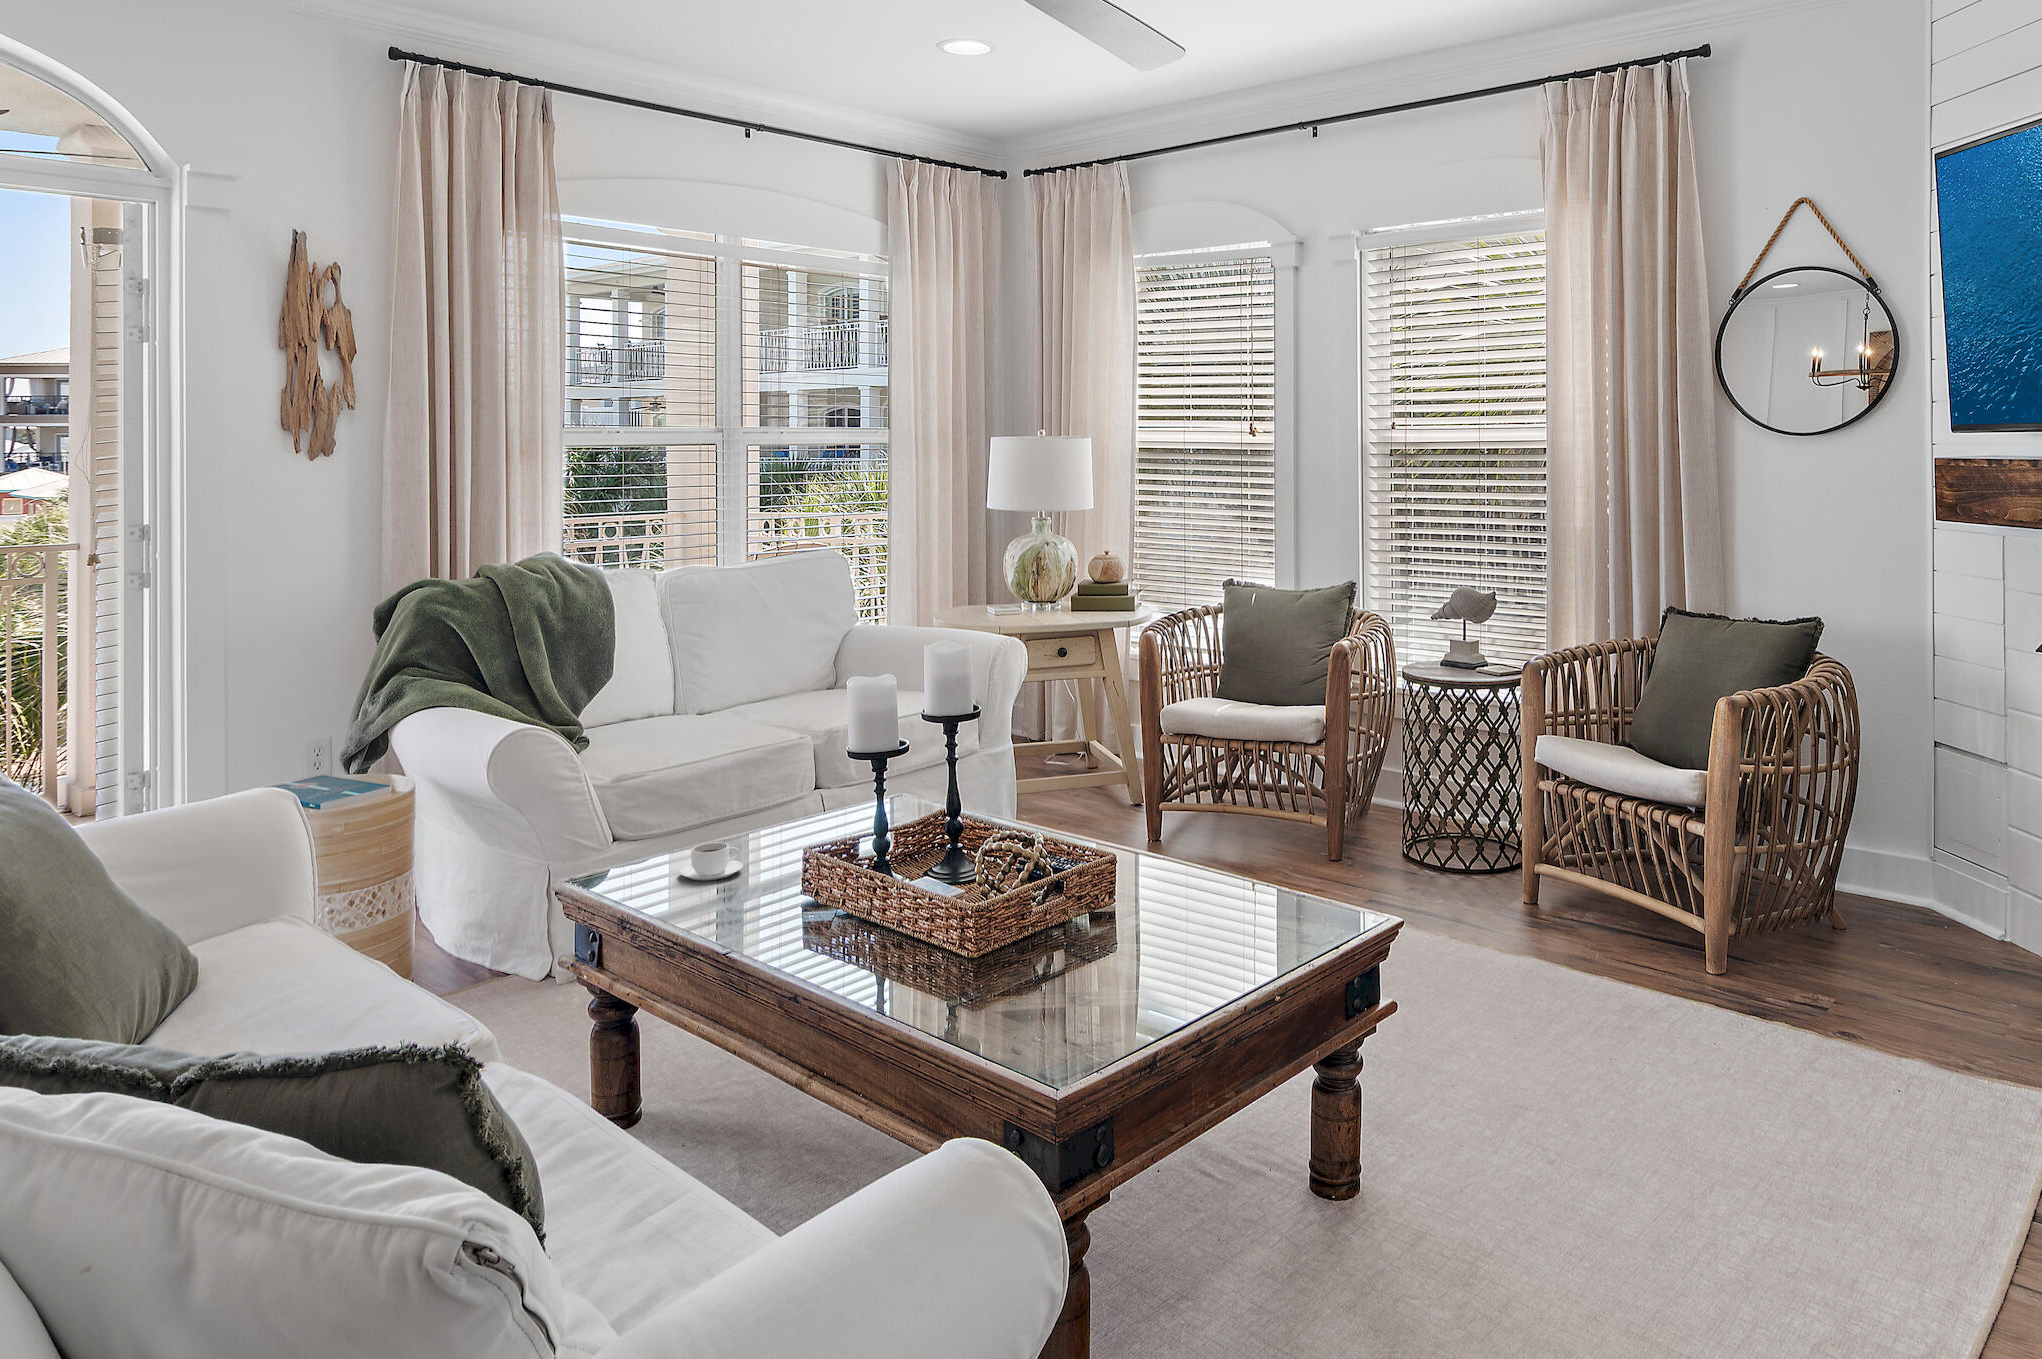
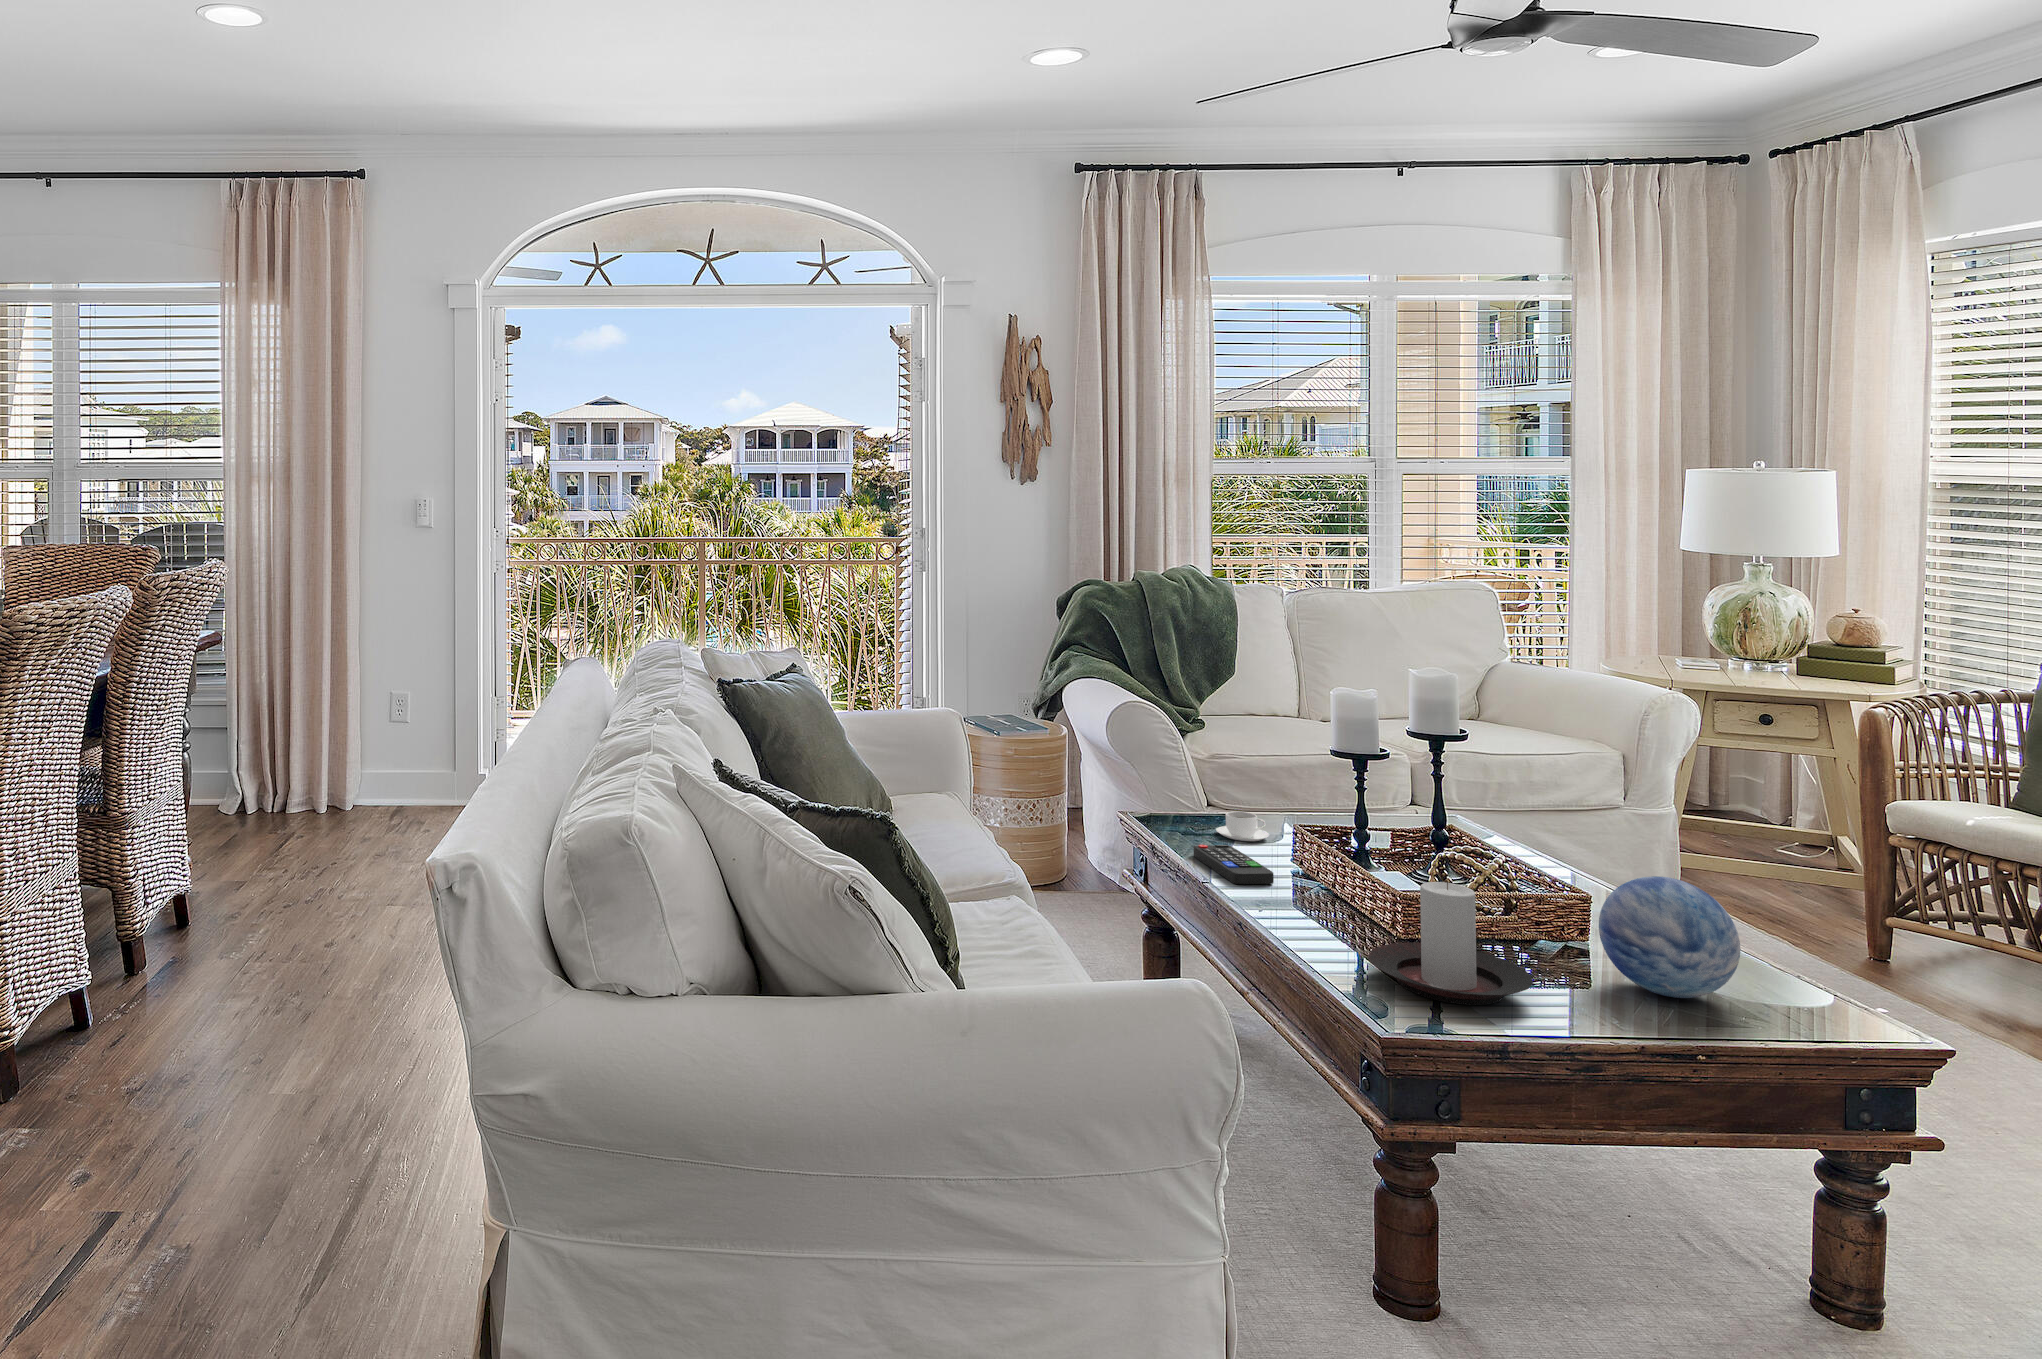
decorative orb: none [1141,817,1254,937] -> present [1599,876,1741,998]
candle holder: none [962,877,1126,1019] -> present [1369,881,1533,1005]
remote control: none [675,891,788,940] -> present [1193,845,1274,884]

